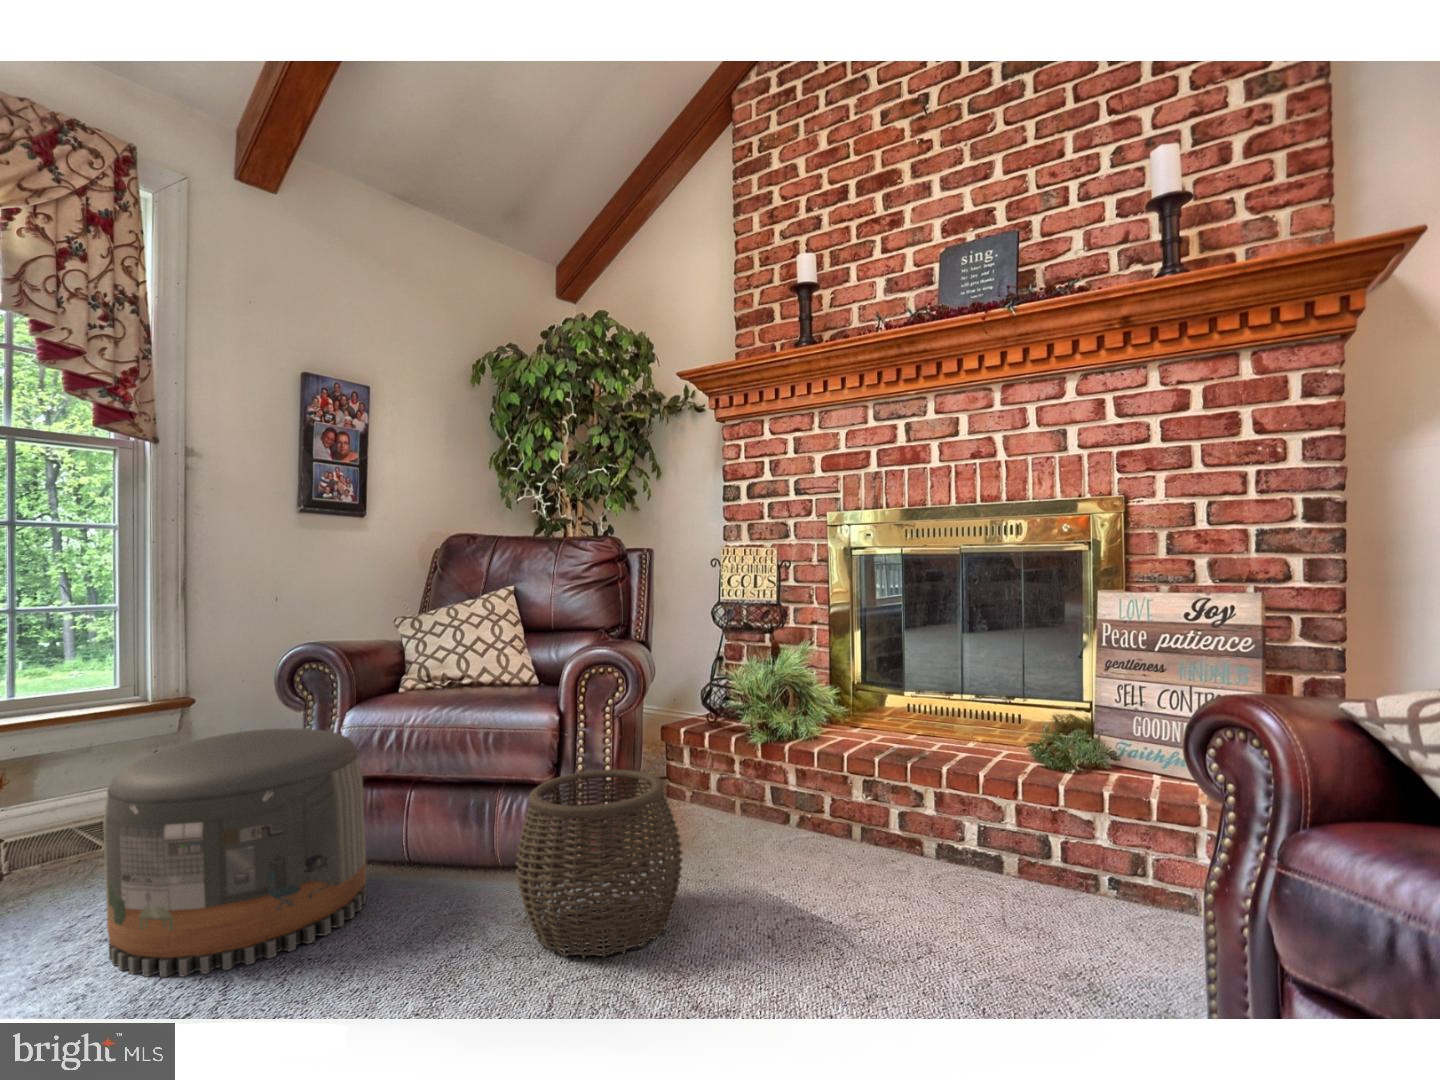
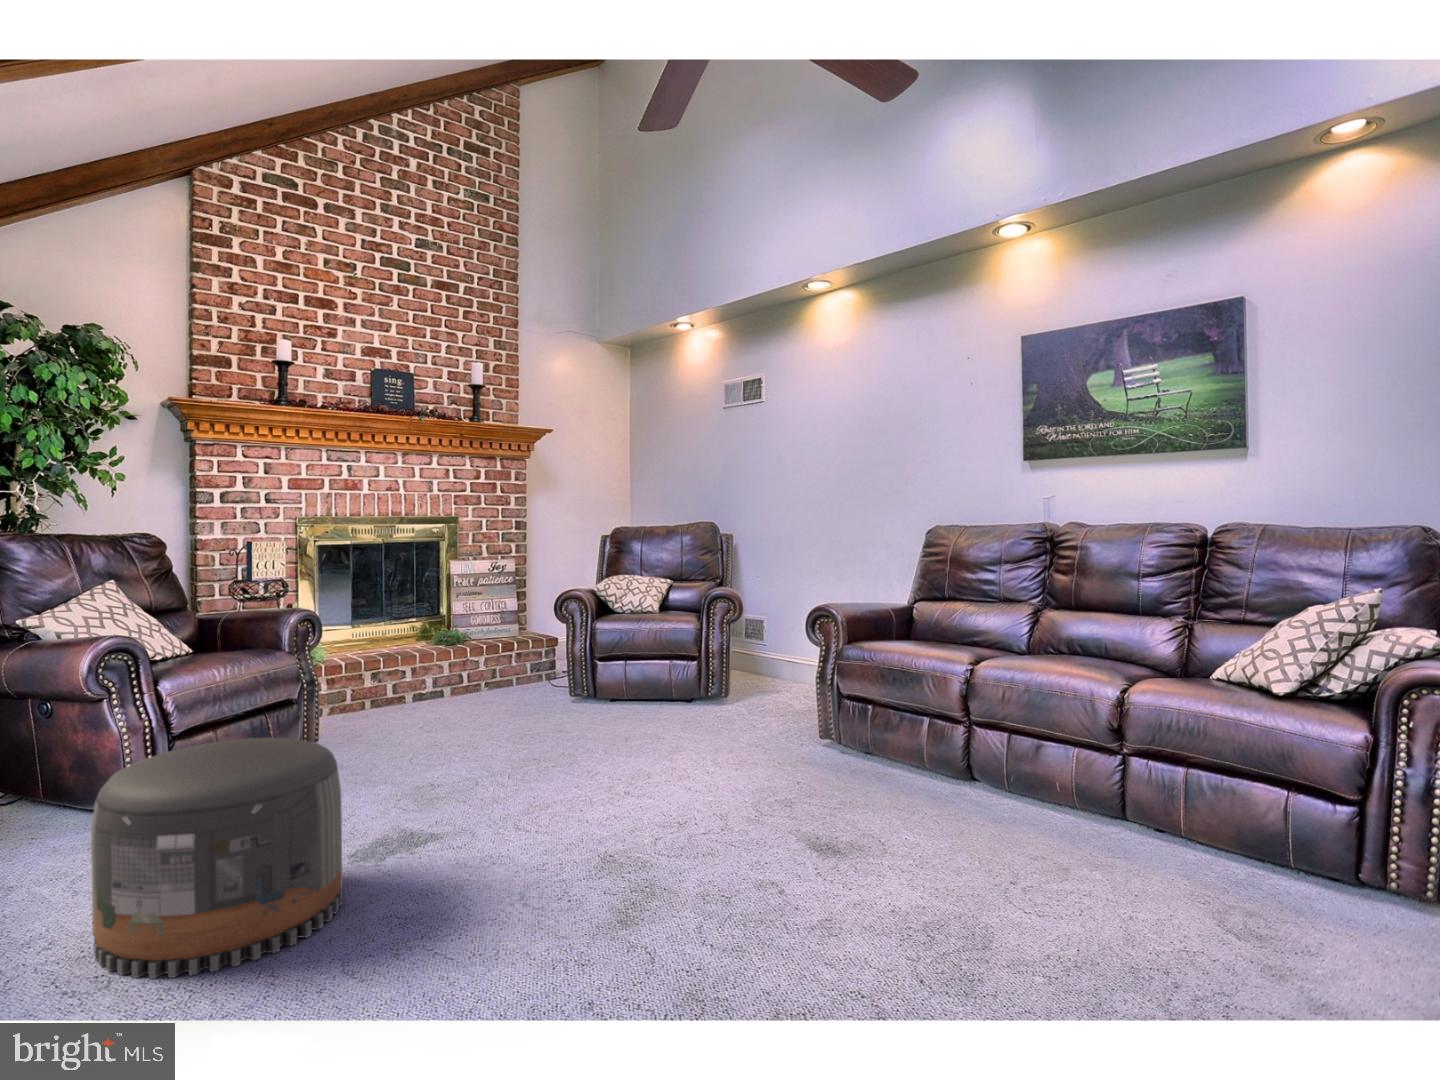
woven basket: present [516,770,683,958] -> none [491,785,646,962]

